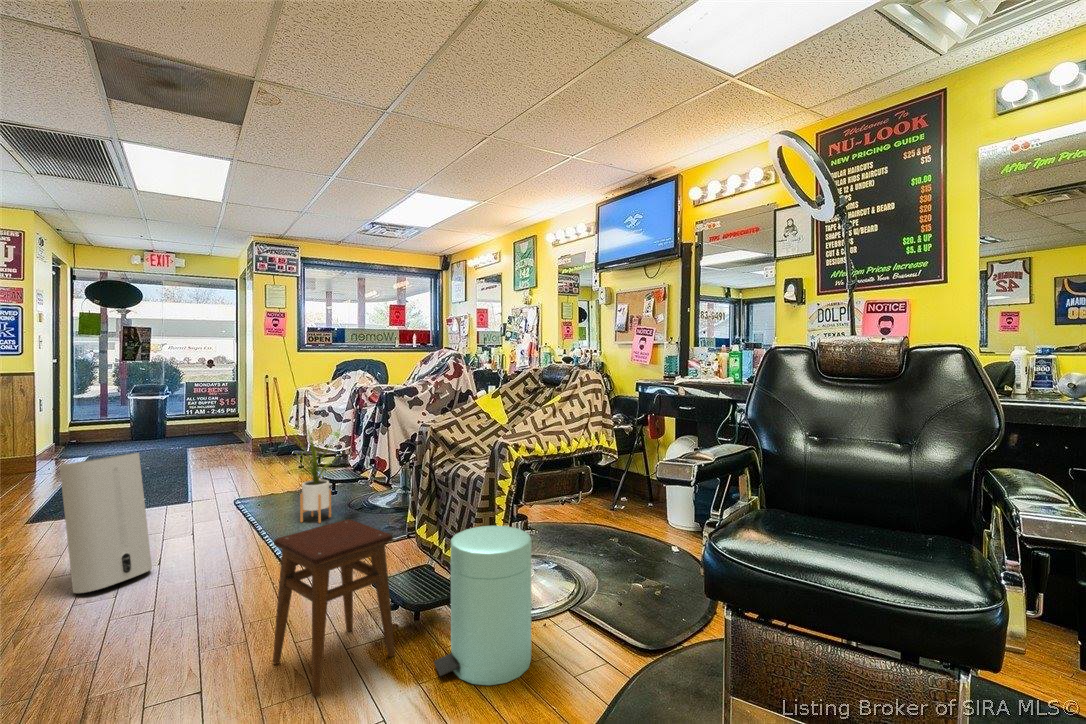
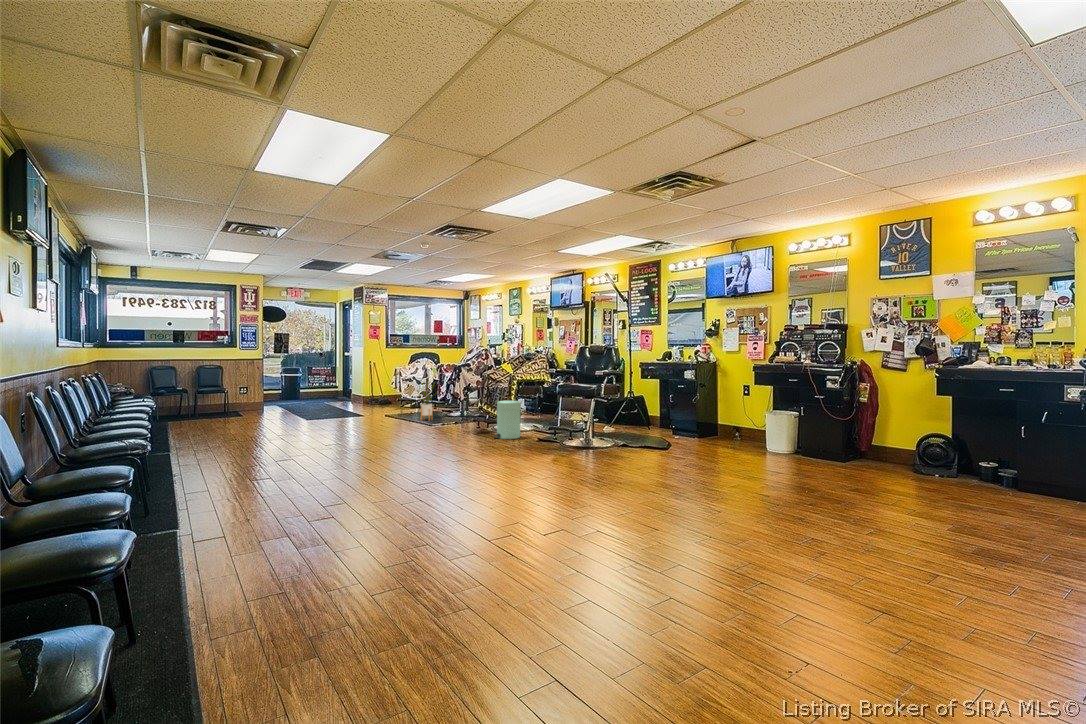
air purifier: present [60,453,152,593] -> none [356,385,381,430]
stool: present [273,519,395,697] -> none [445,400,480,440]

